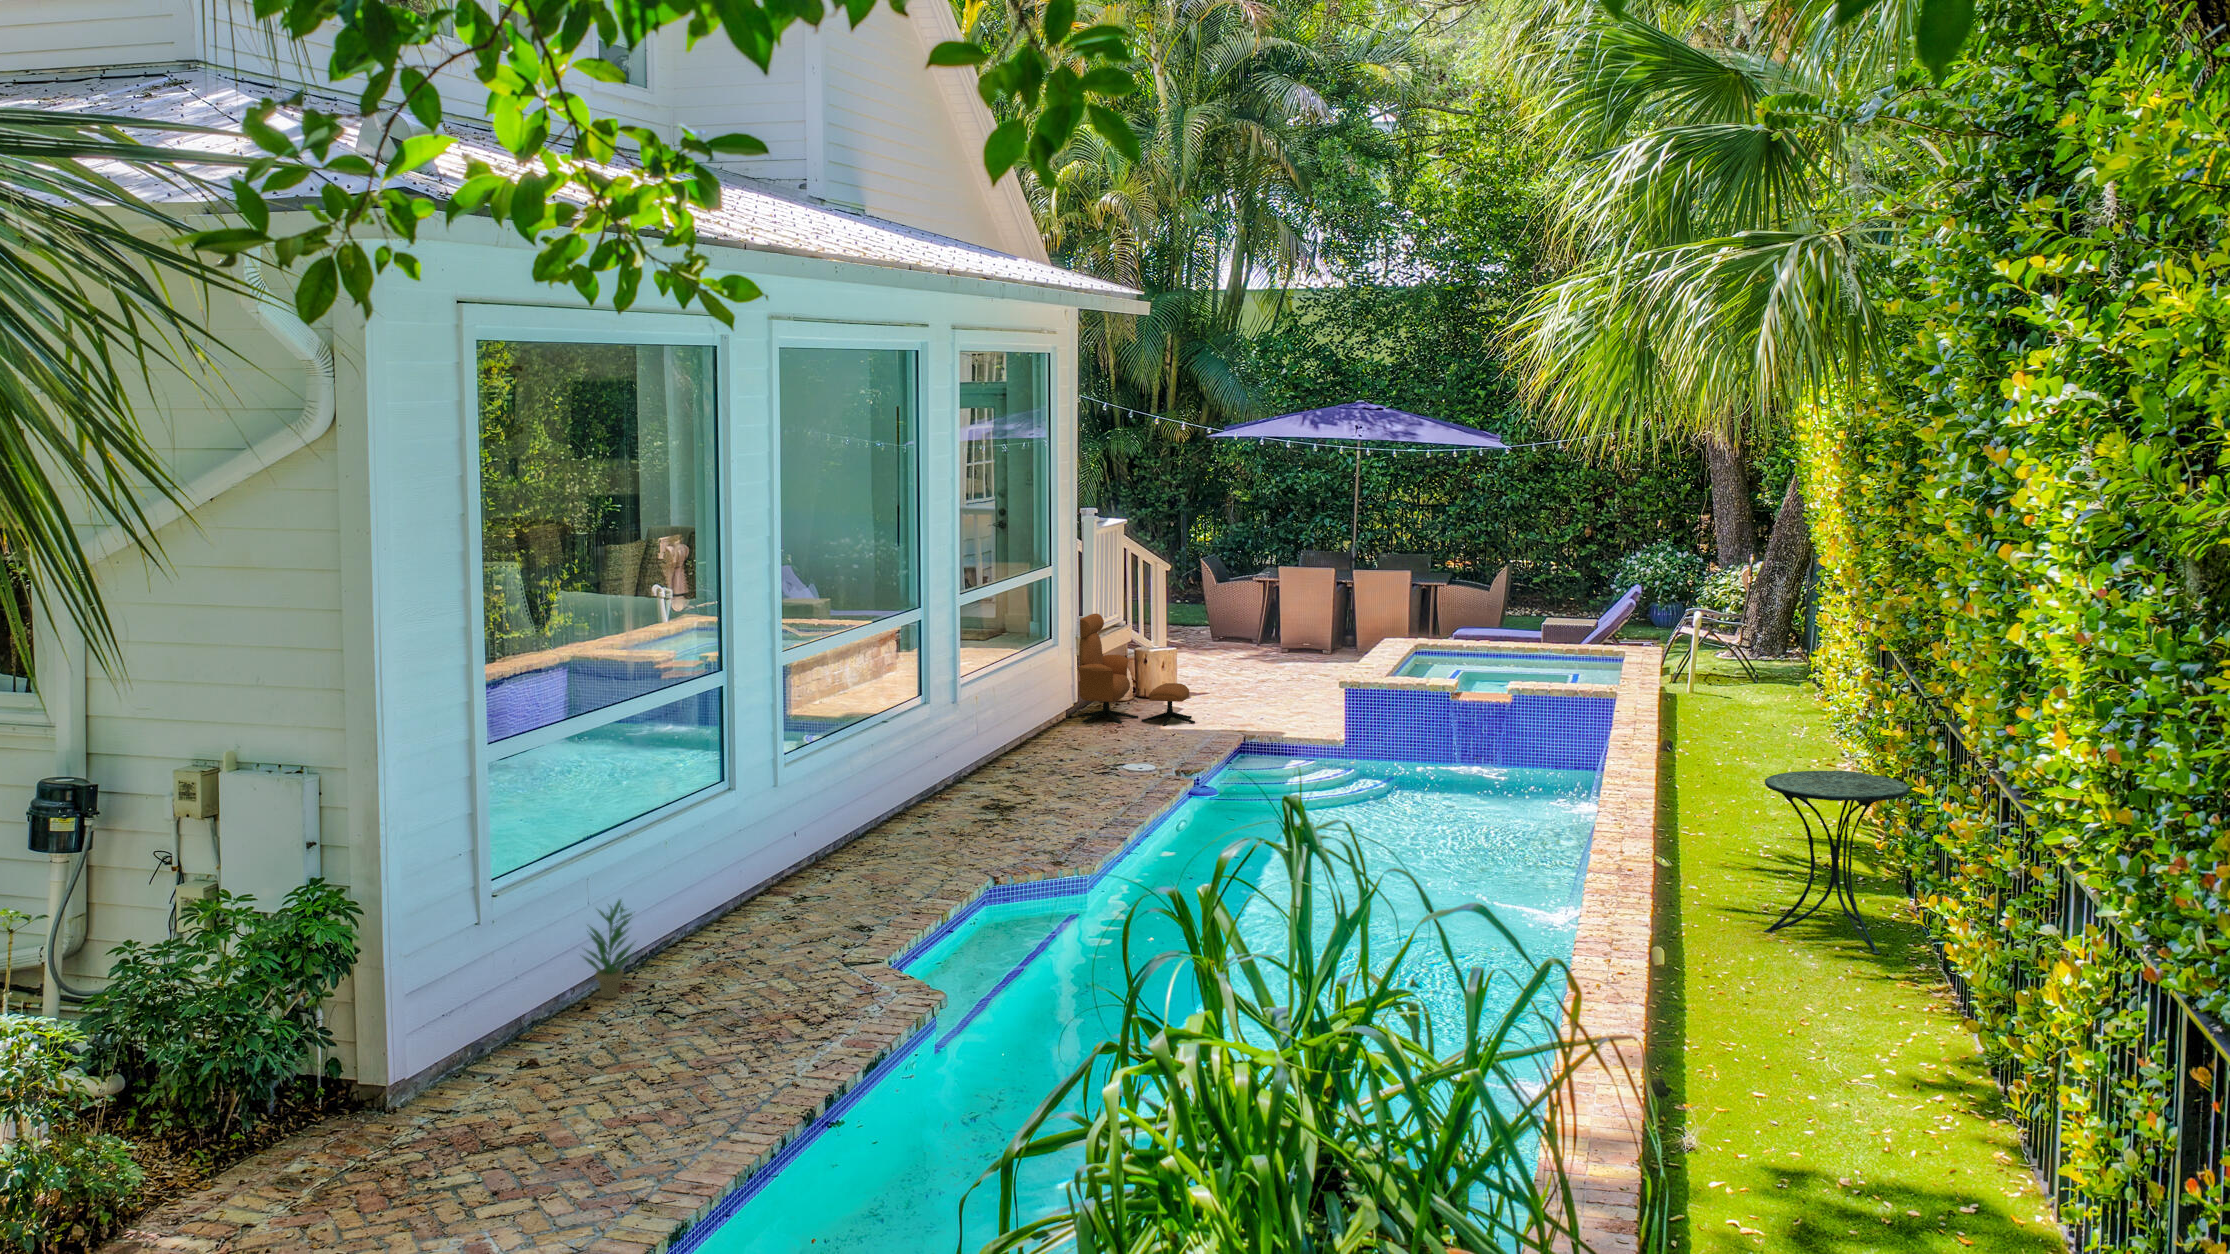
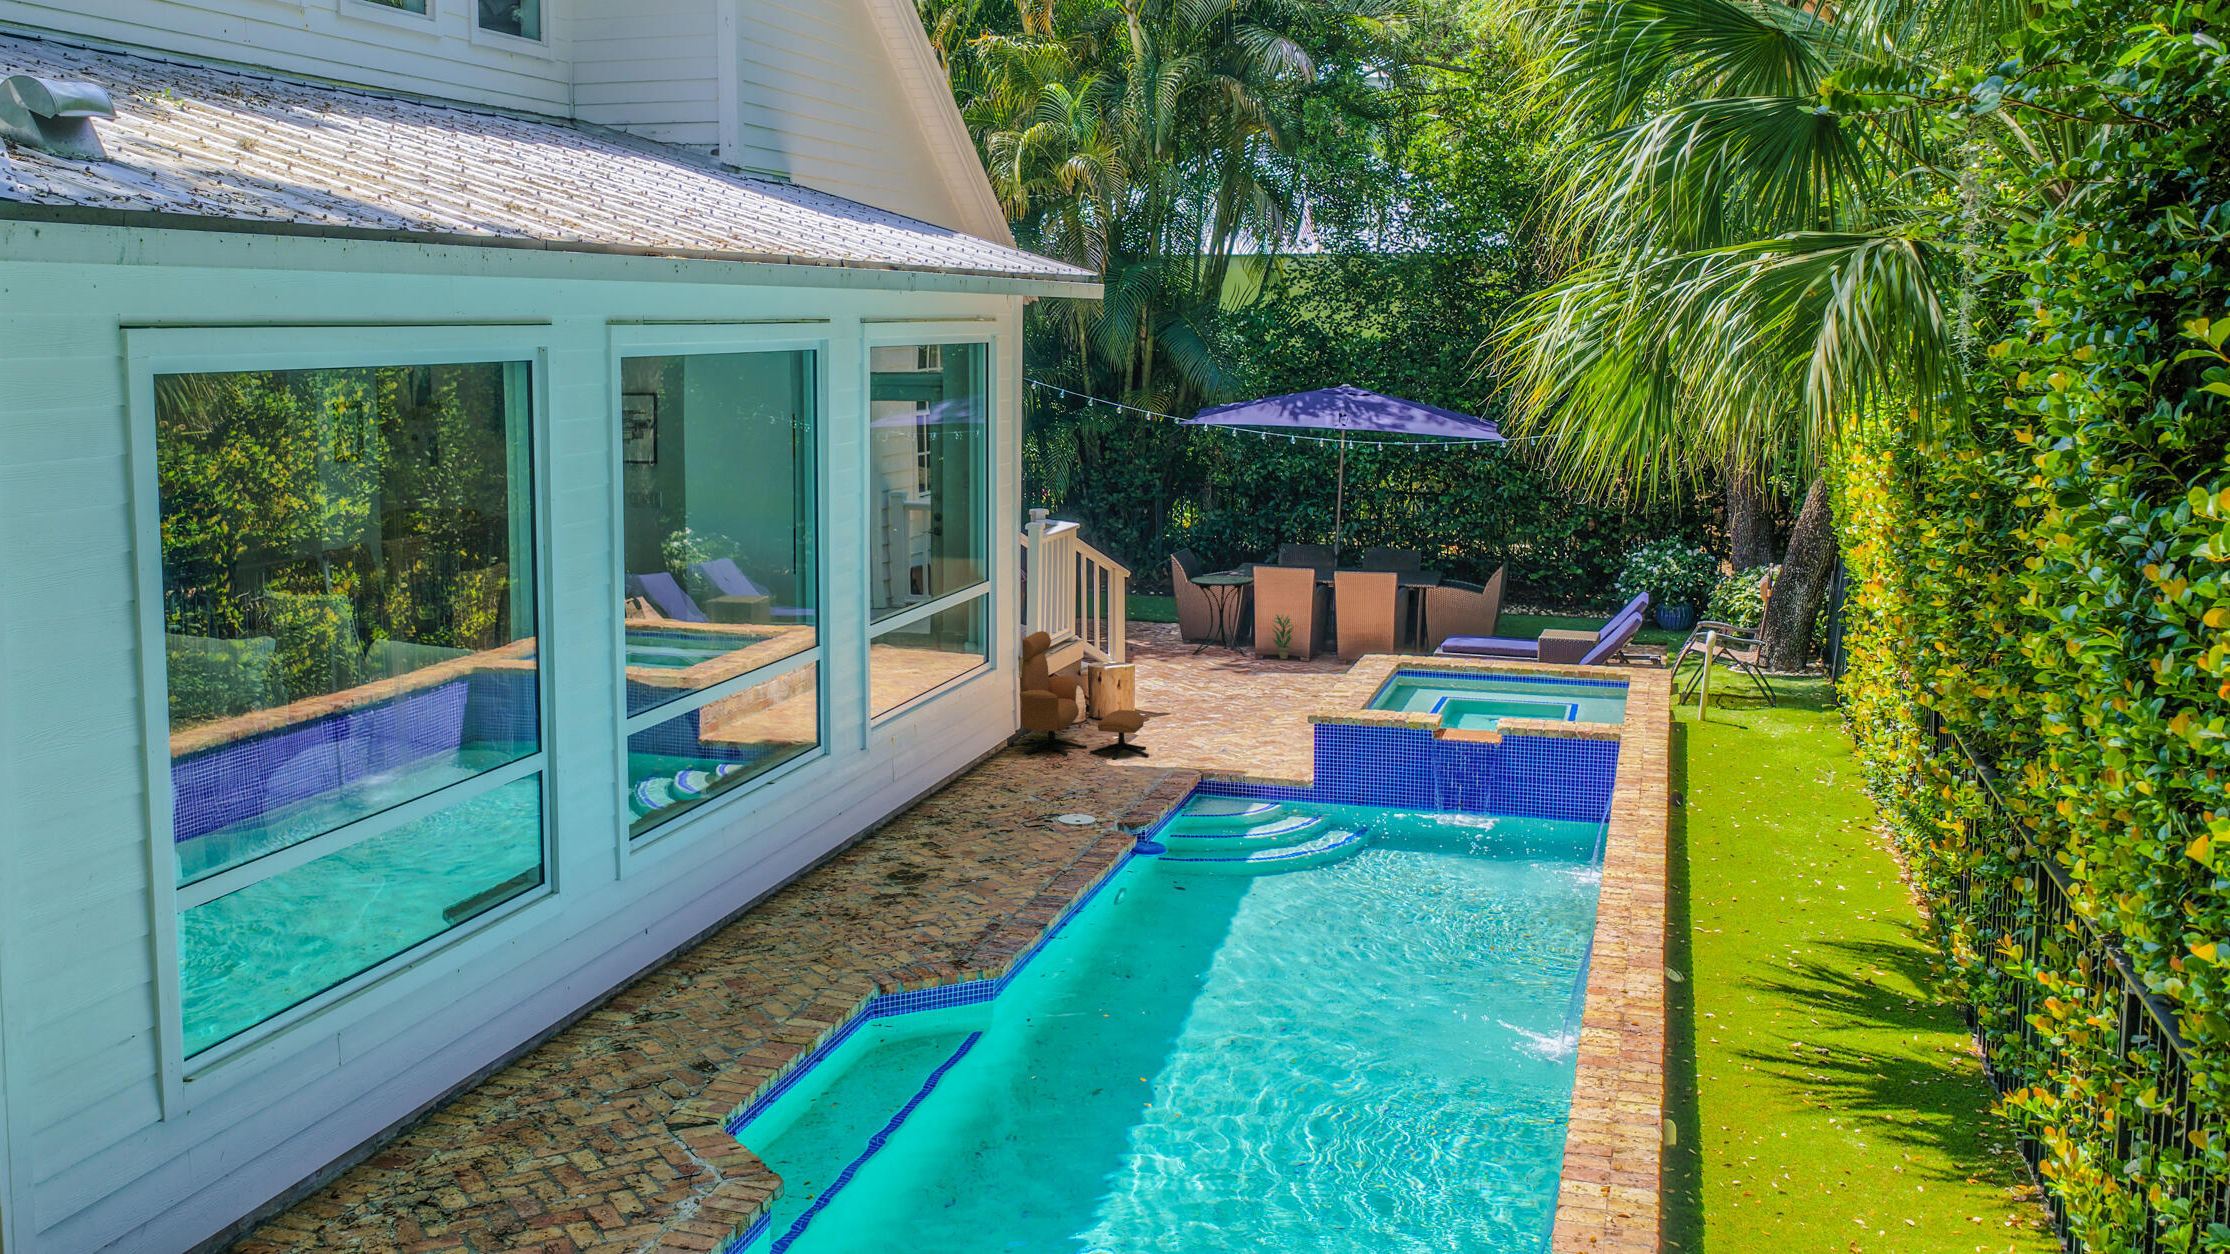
side table: present [1764,771,1910,954] -> present [1190,575,1253,656]
potted plant: present [584,899,636,999] -> present [1272,614,1293,659]

